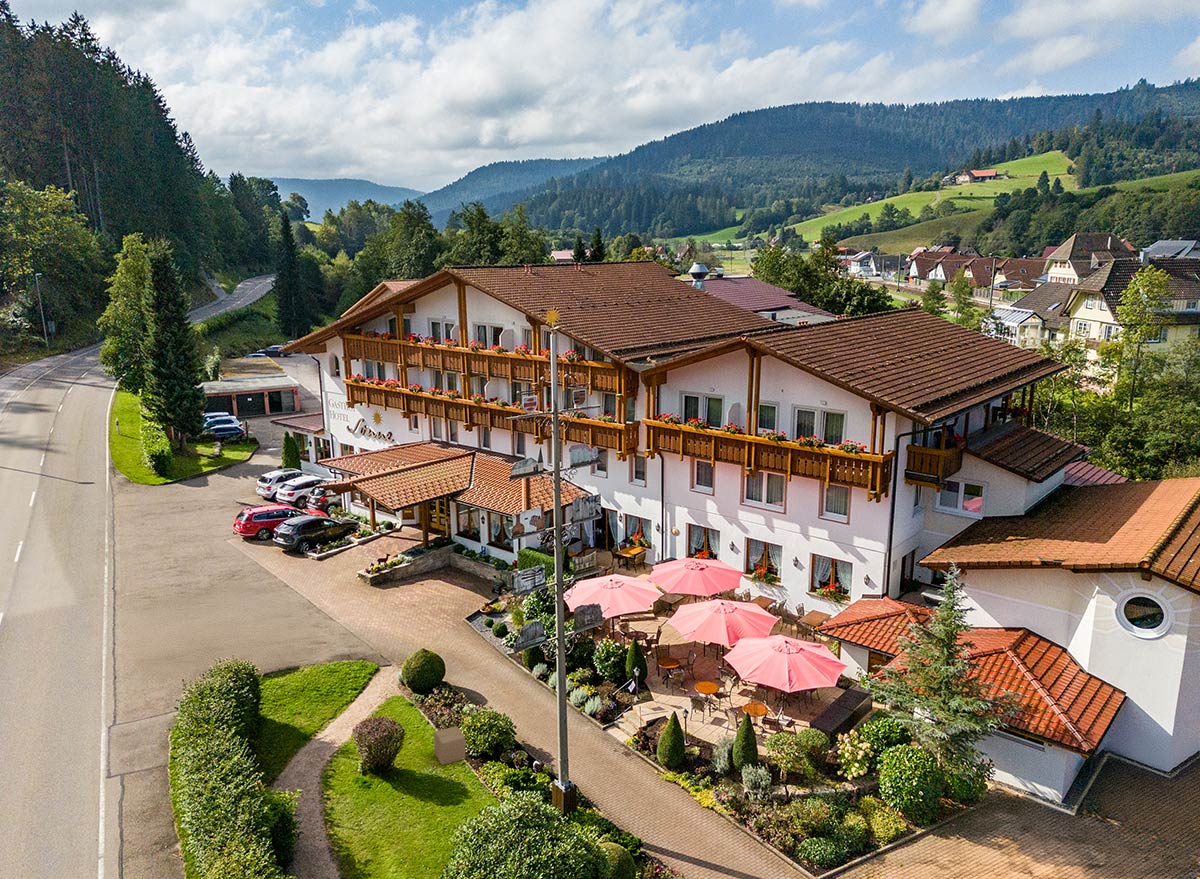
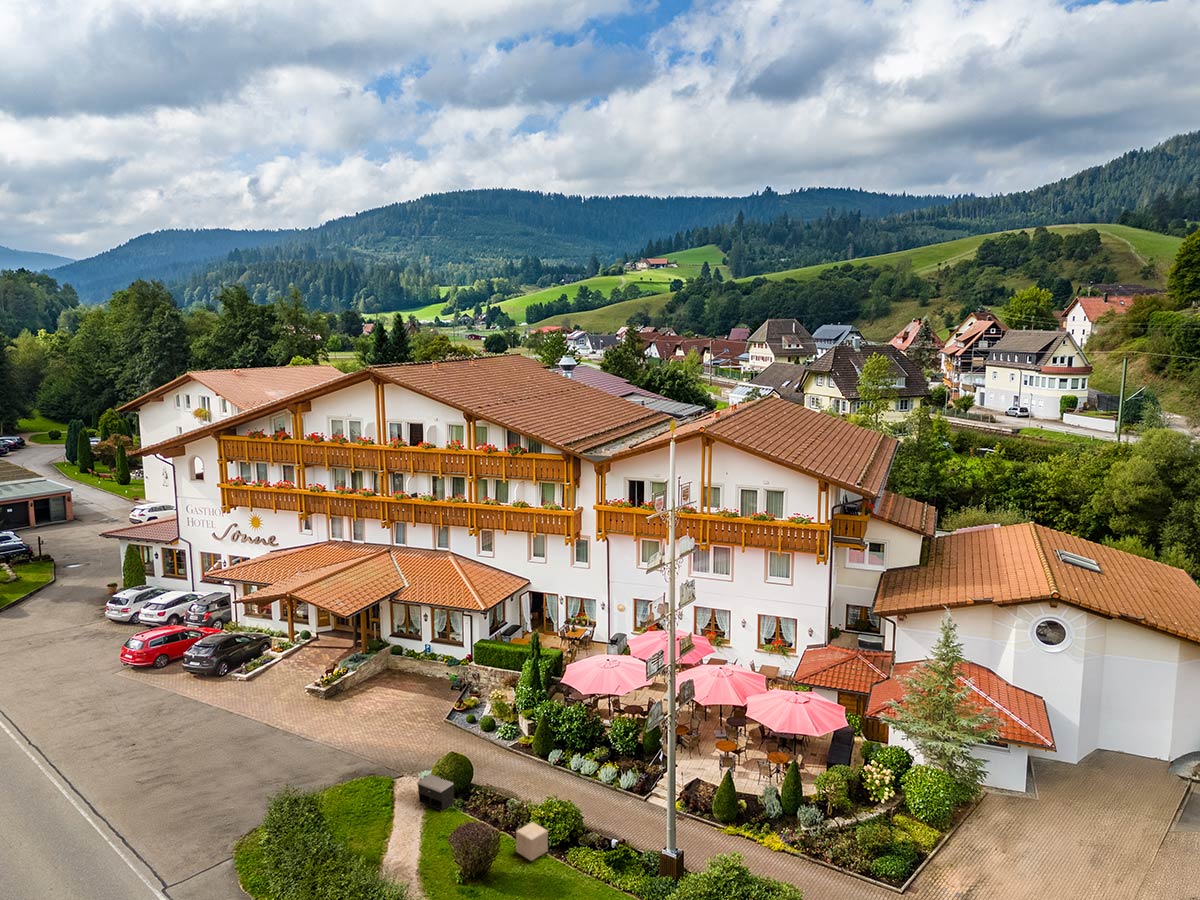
storage bench: none [379,663,411,701] -> present [418,774,454,811]

